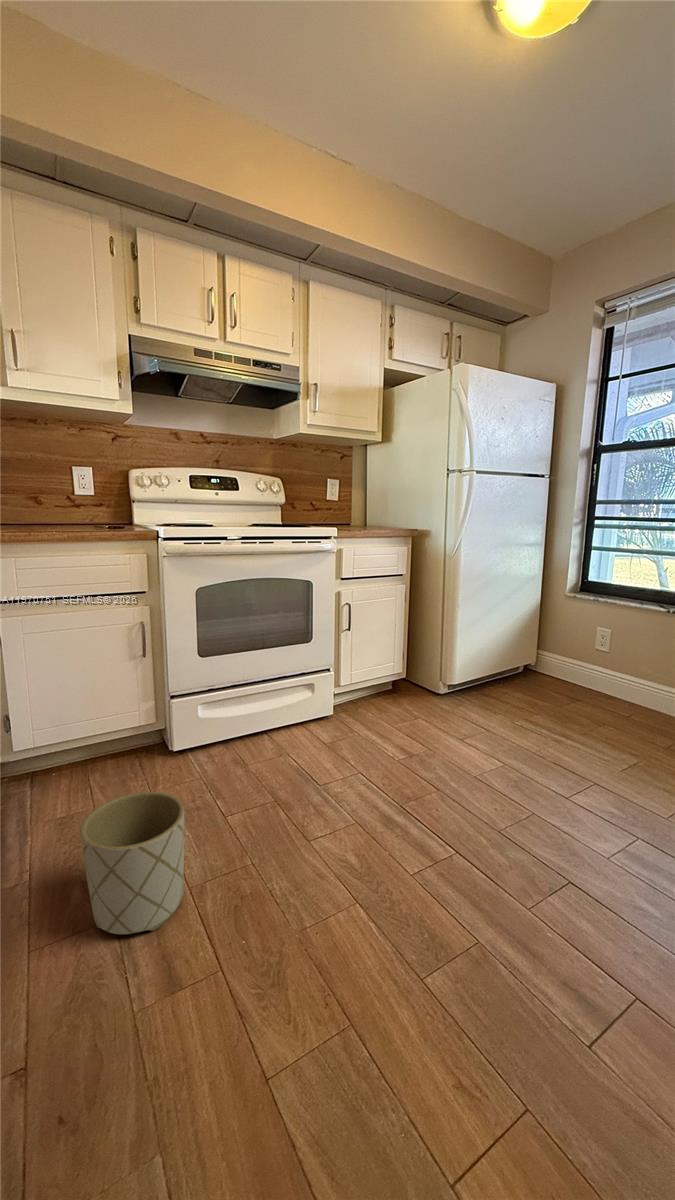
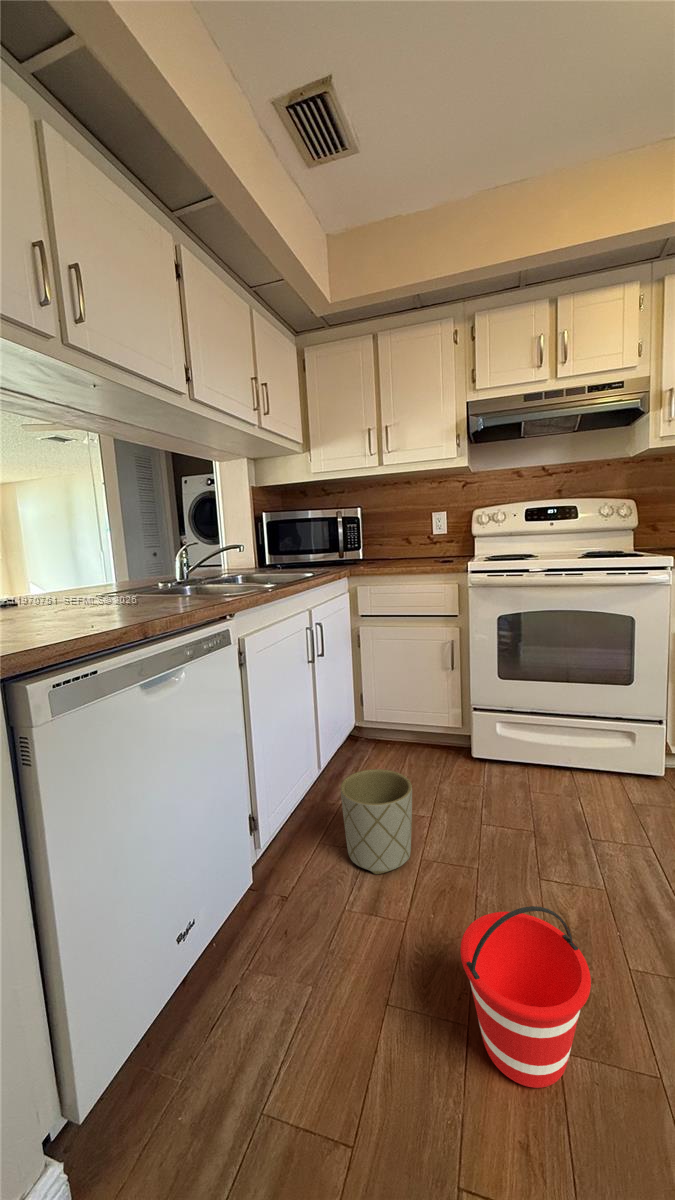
bucket: none [349,842,469,1019] -> present [460,906,591,1088]

